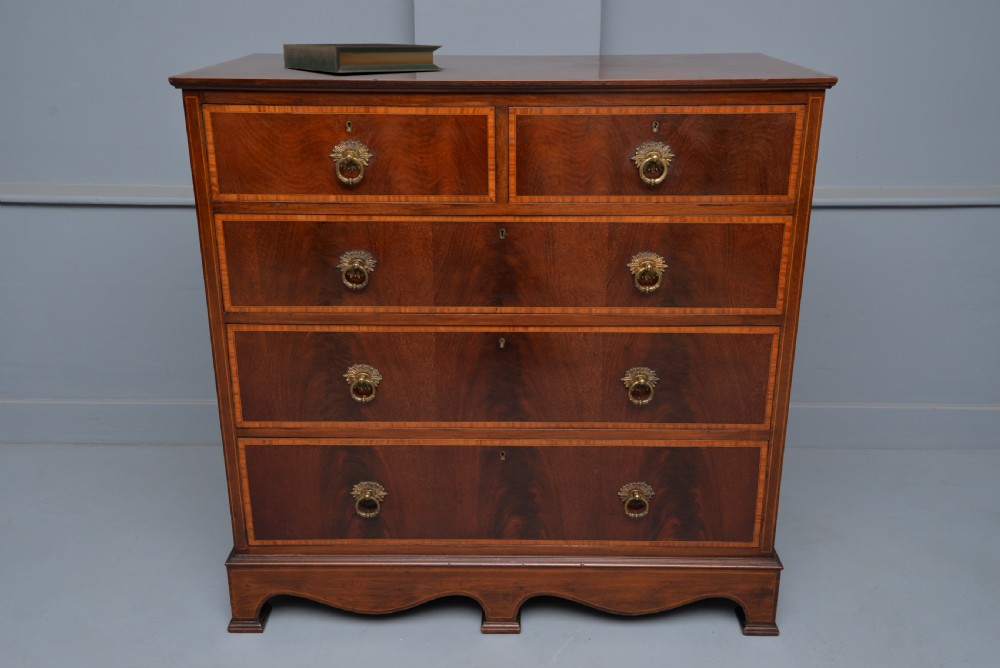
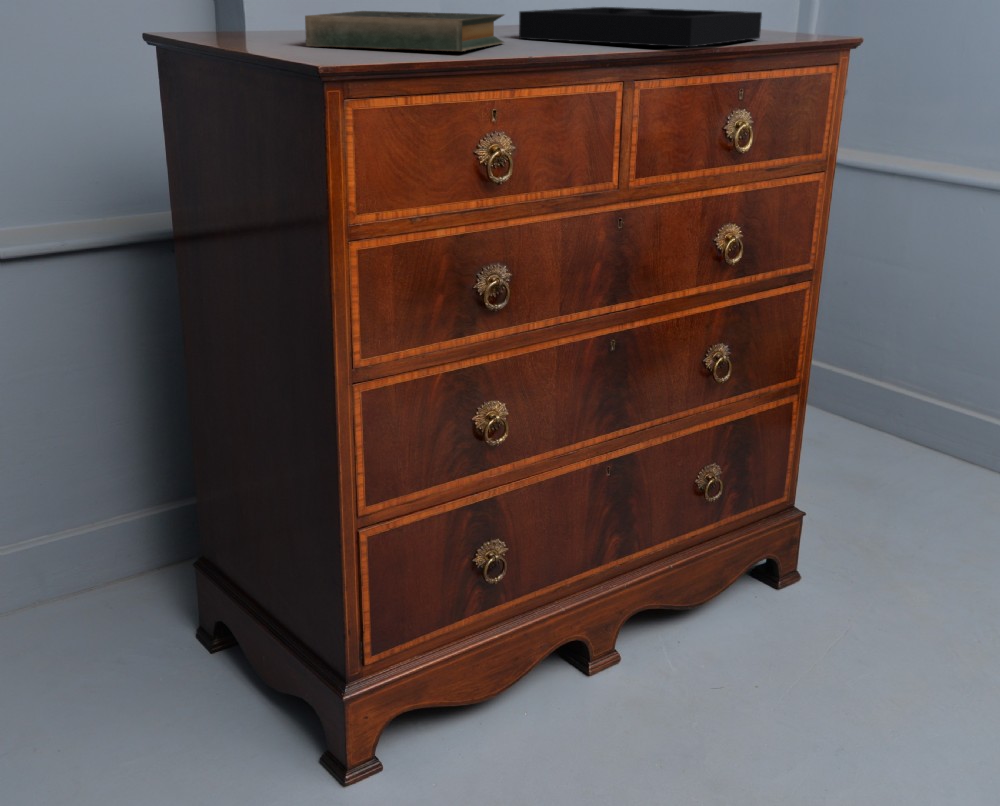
decorative tray: none [484,44,711,76] -> present [519,7,762,47]

